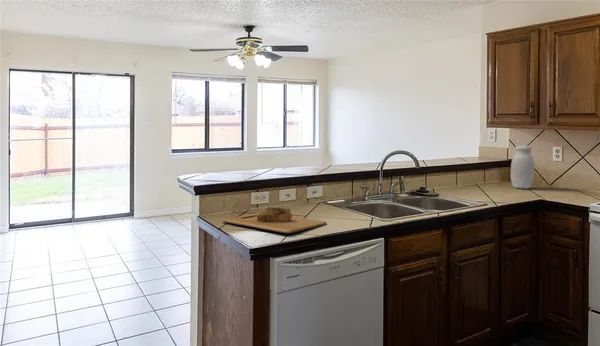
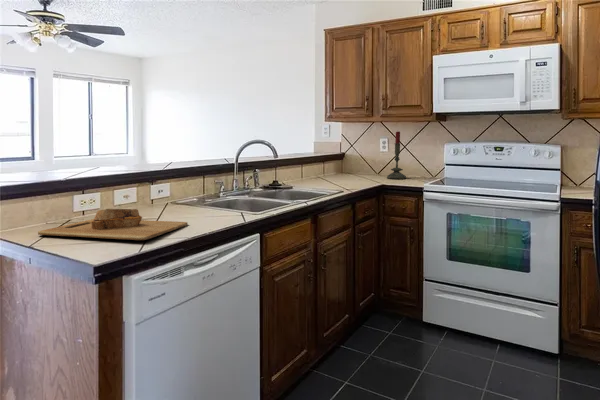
candle: none [554,139,577,192] -> present [387,131,406,179]
jar: present [511,146,534,189] -> none [349,137,370,178]

